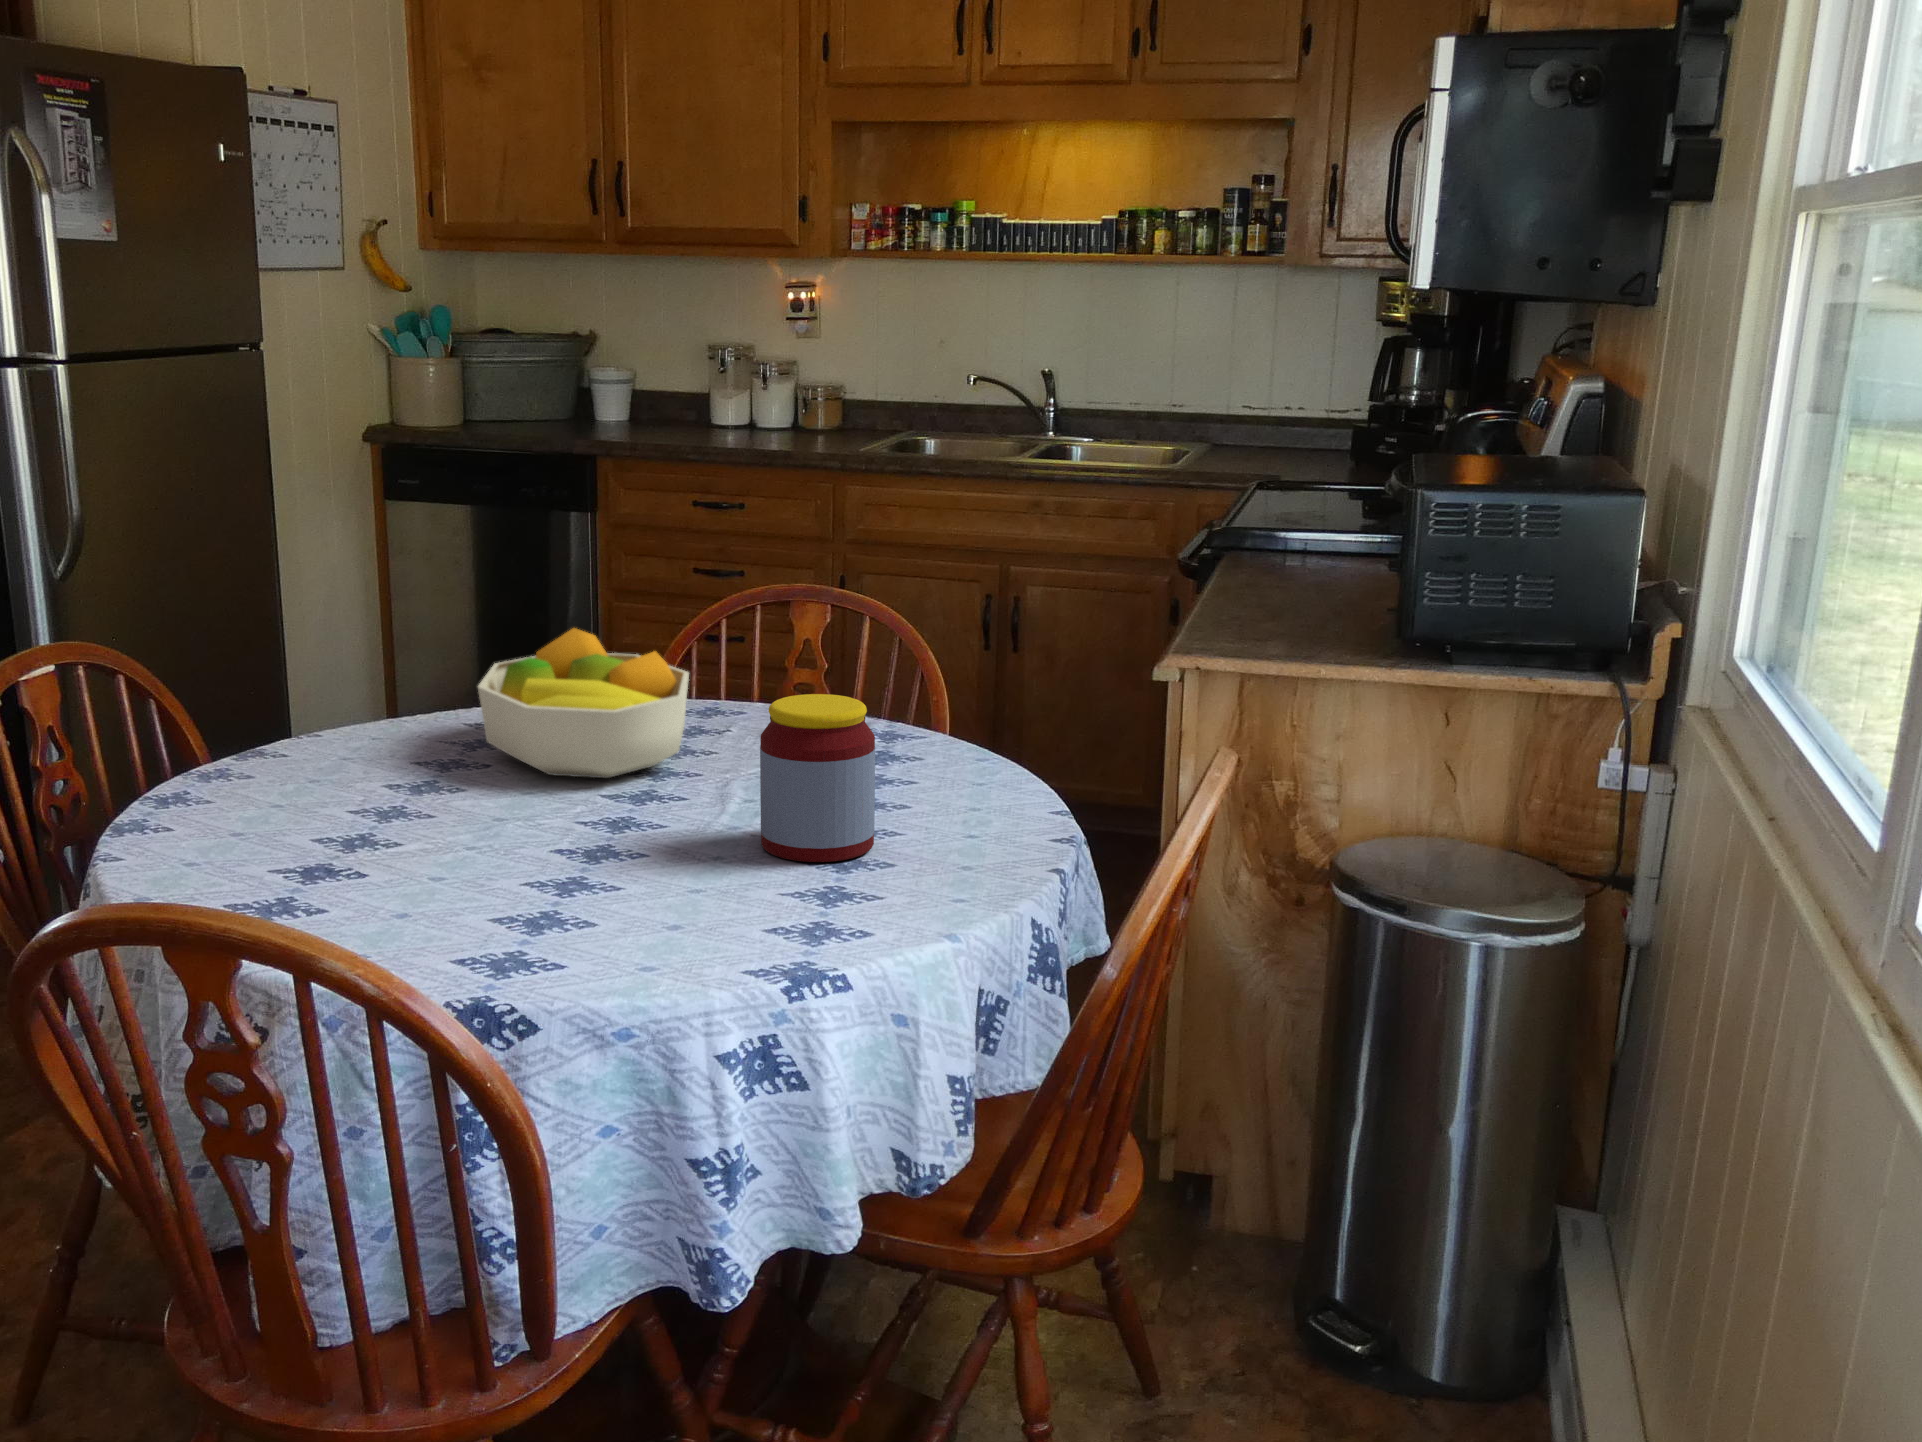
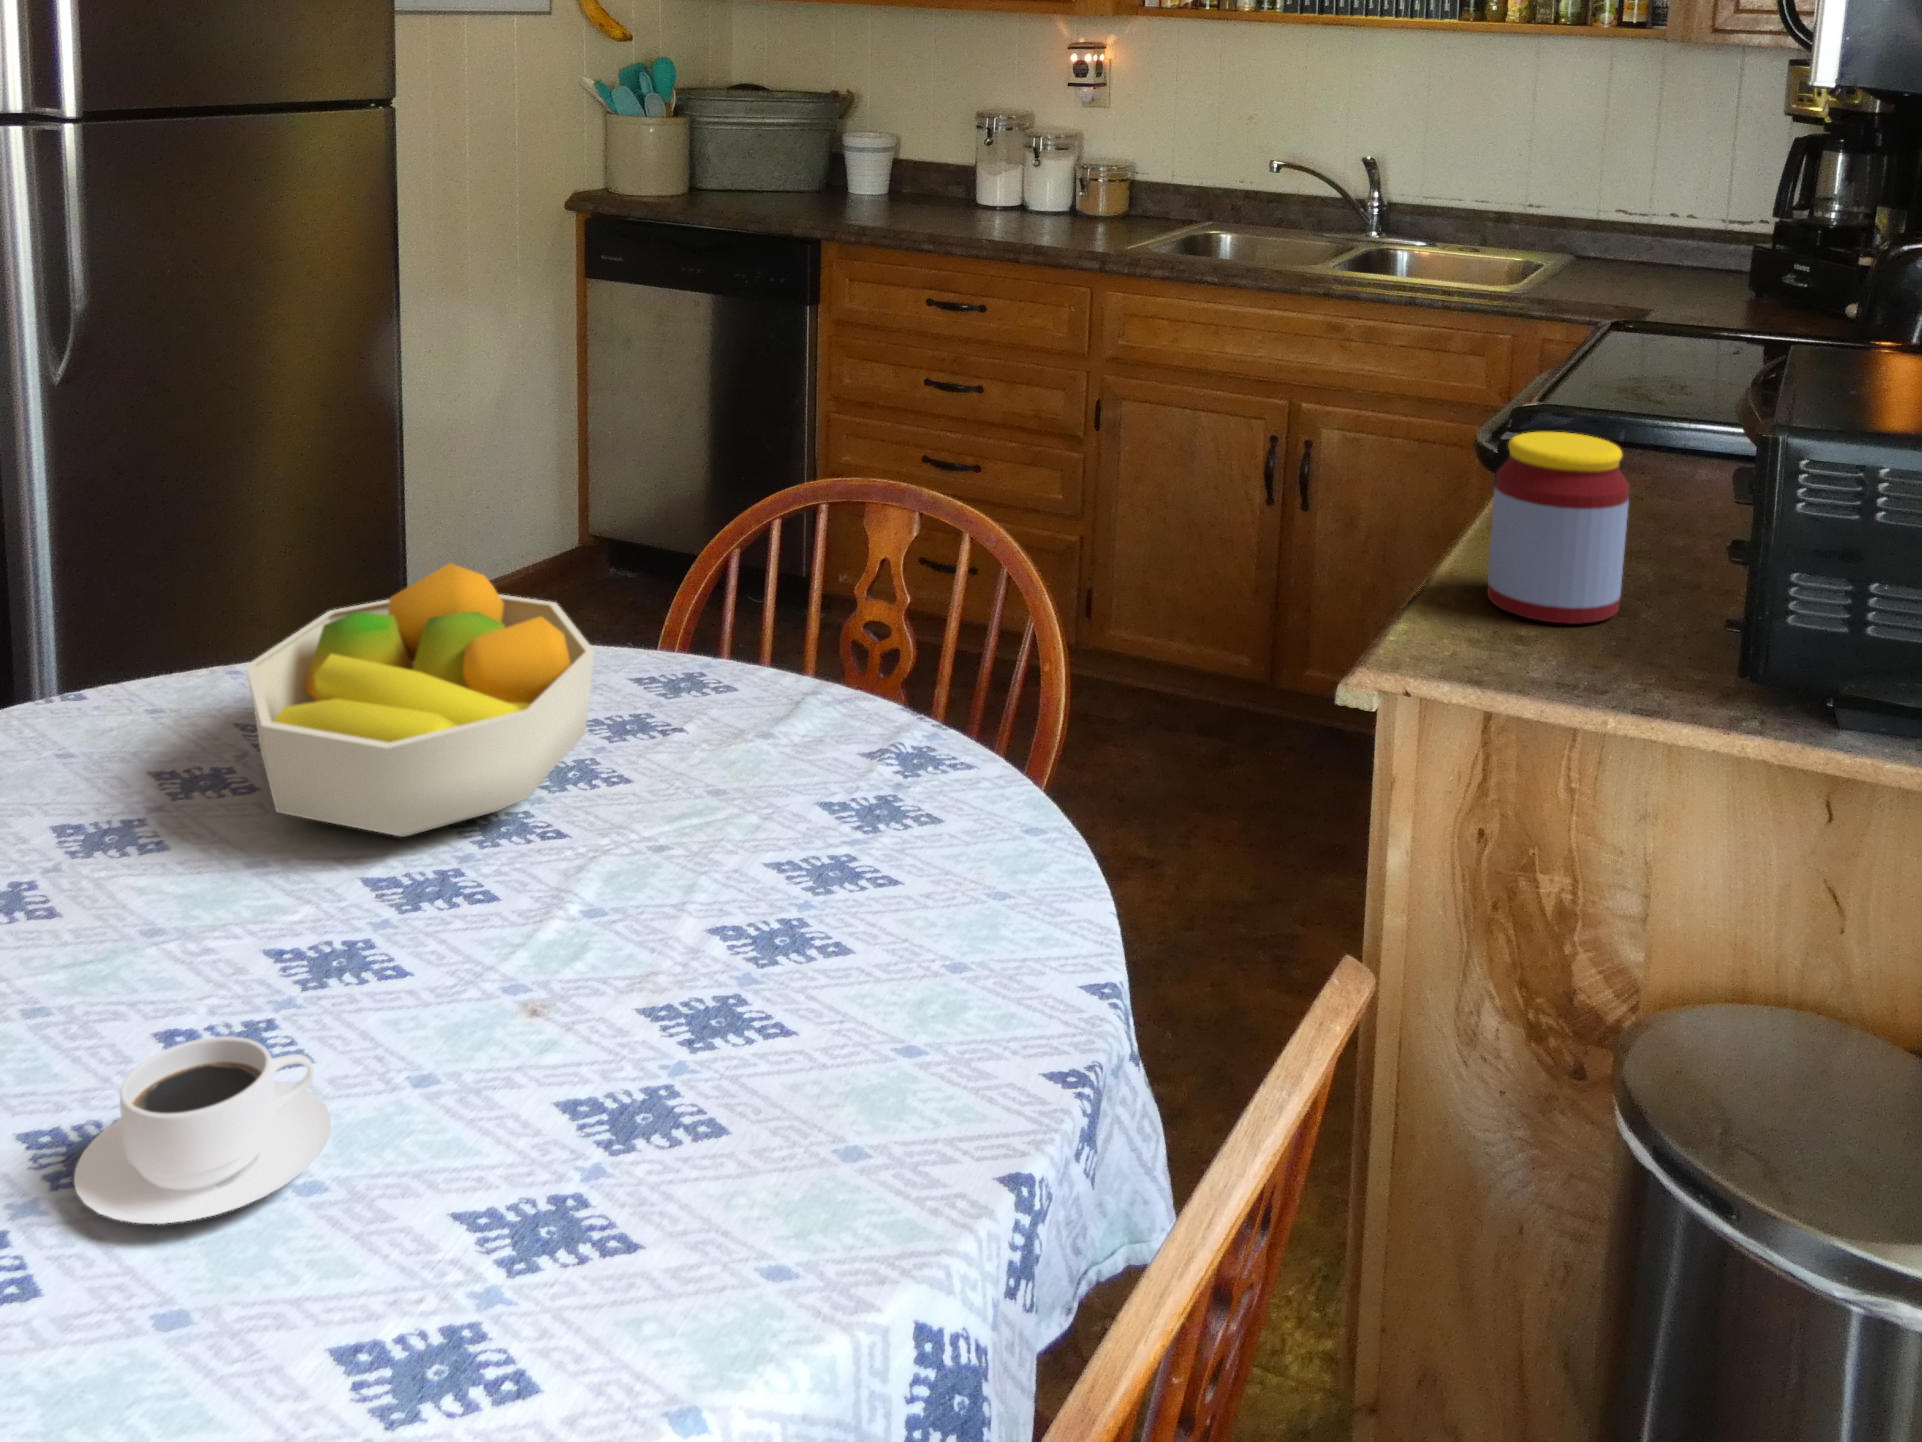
jar: present [760,694,875,862] -> present [1487,432,1629,624]
coffee cup: none [582,819,707,895] -> present [74,1036,331,1224]

